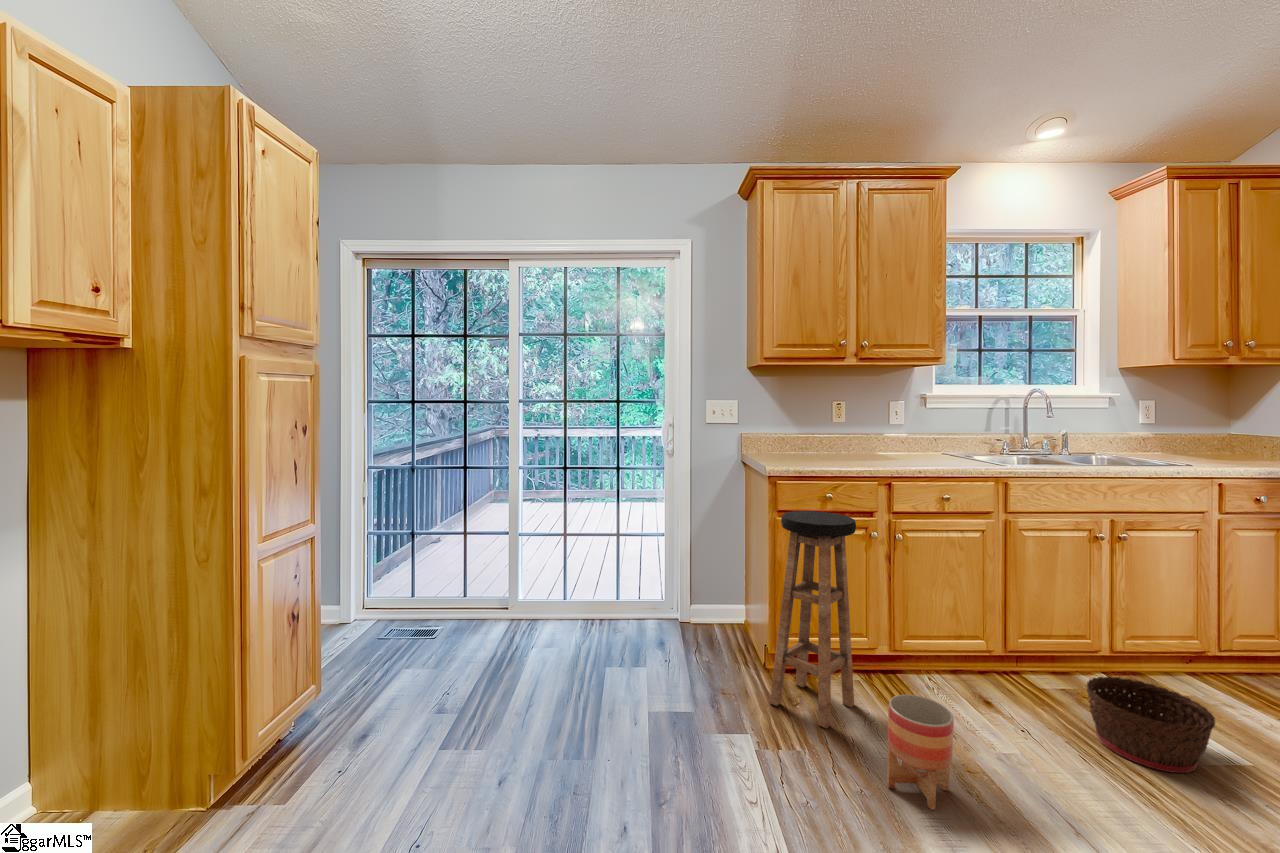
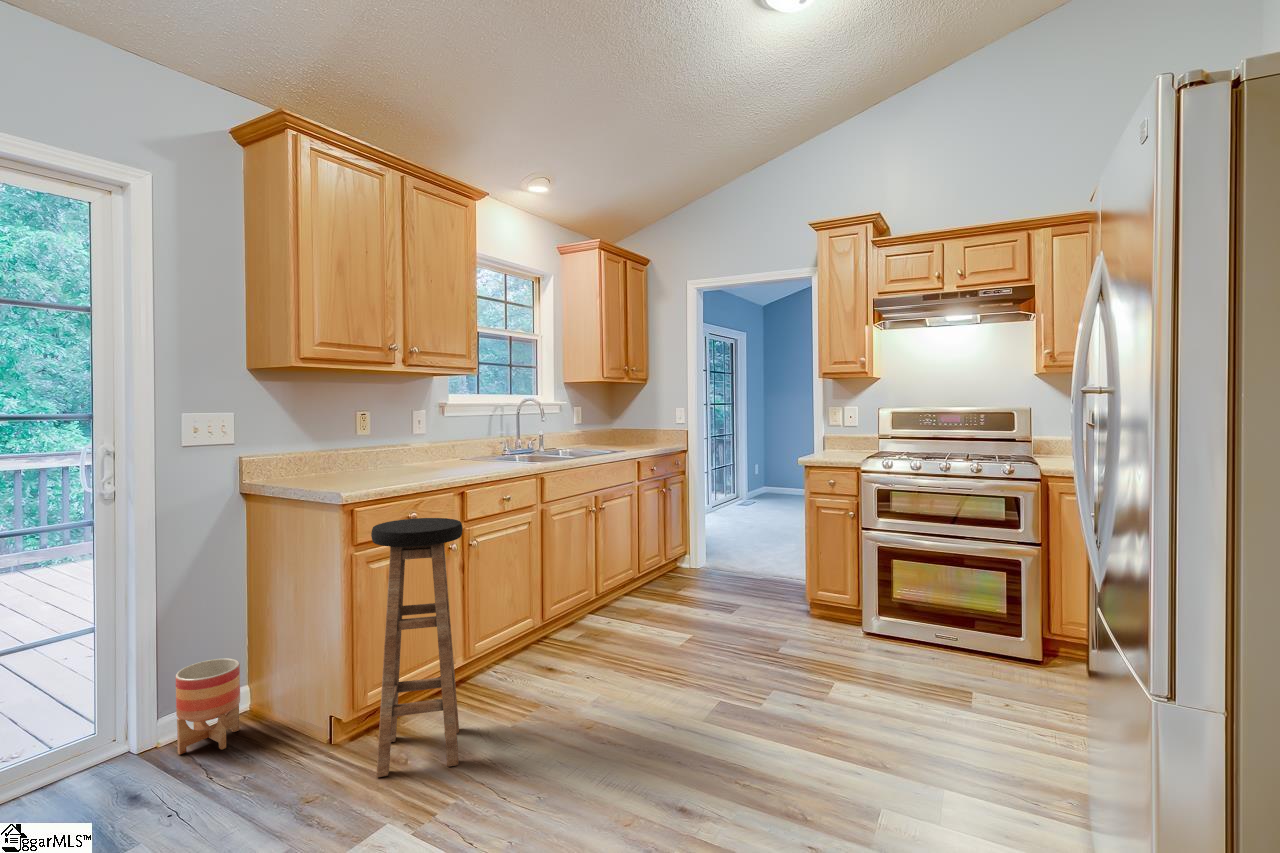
basket: present [1087,677,1215,773] -> none [613,604,685,664]
planter: present [887,694,954,810] -> present [176,659,240,754]

